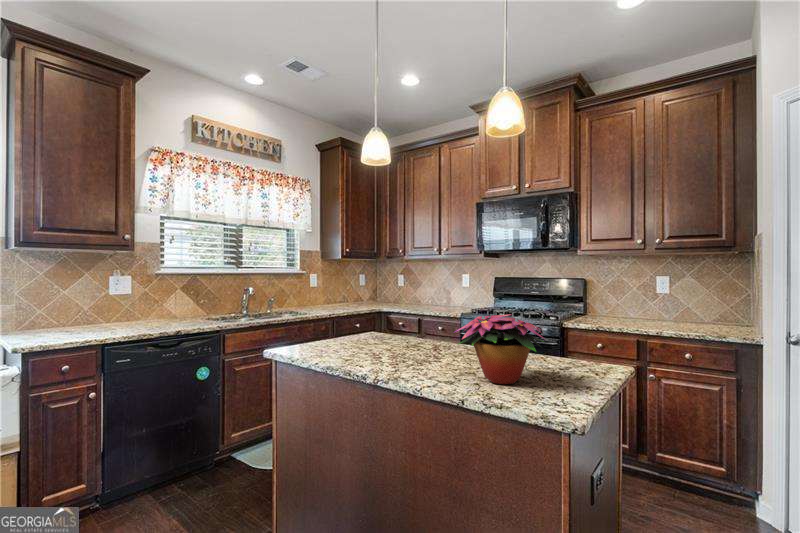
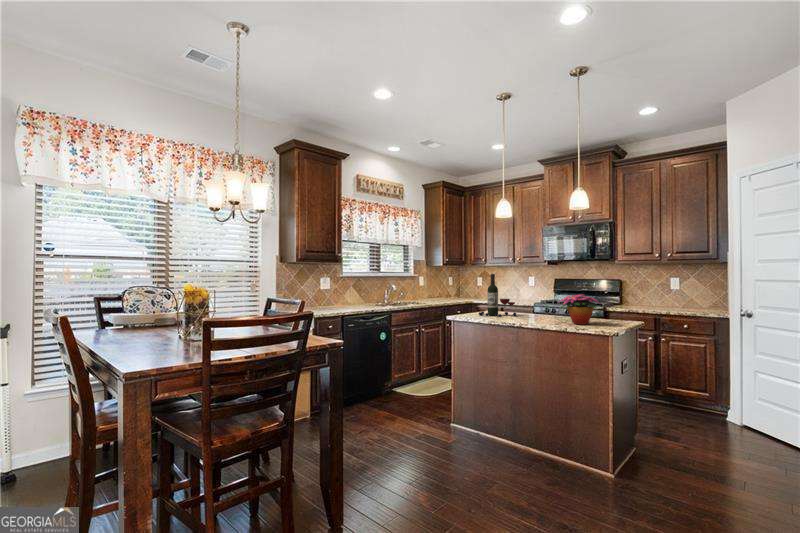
wine bottle: none [325,269,397,357] -> present [478,274,516,317]

